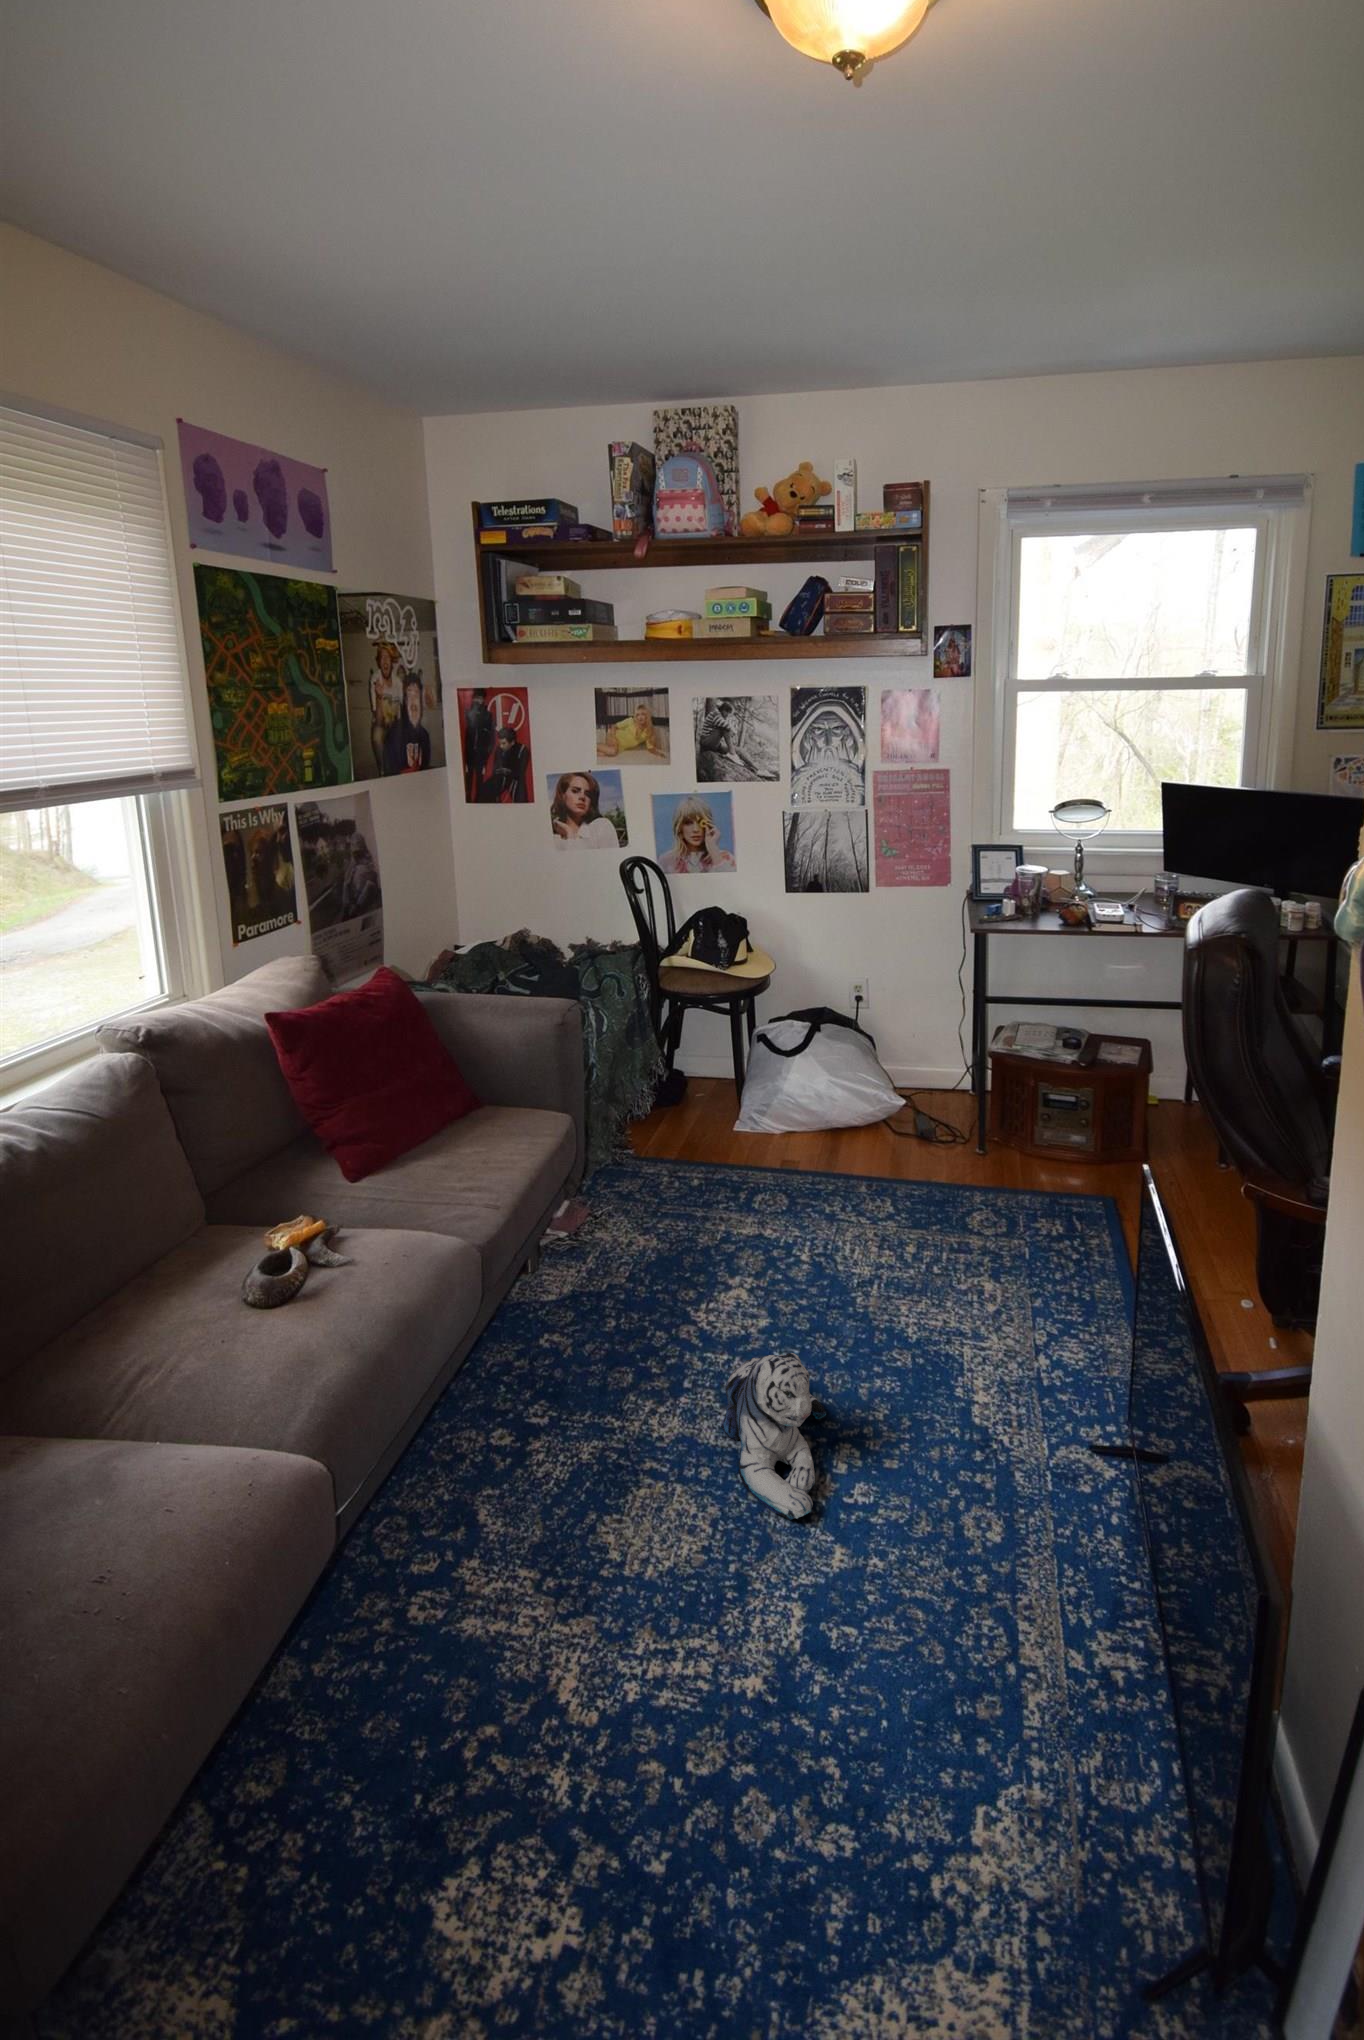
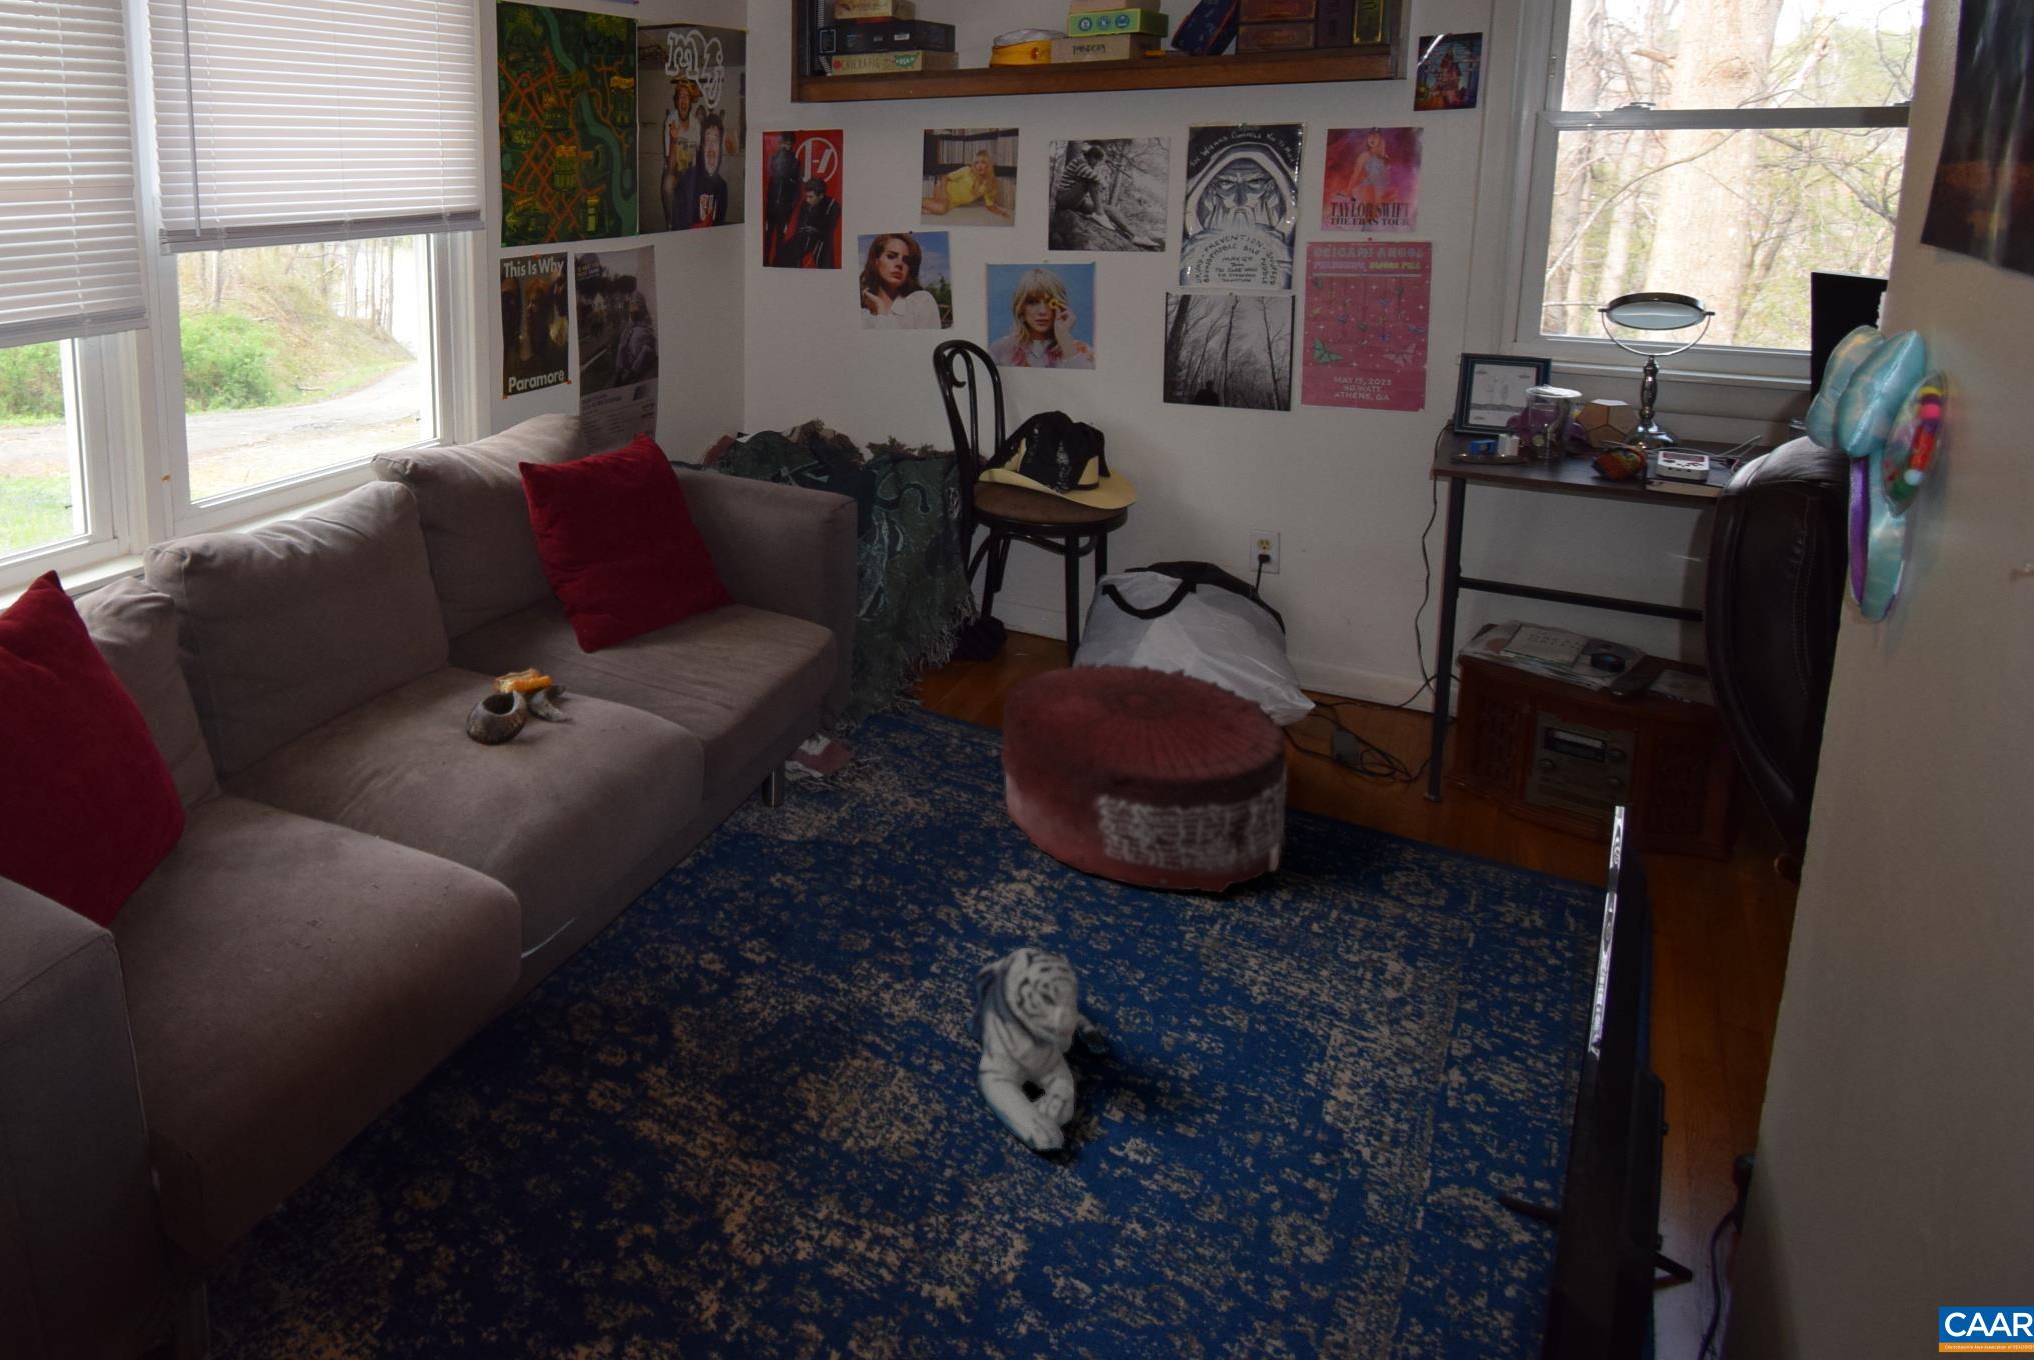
pouf: none [708,1094,907,1269] -> present [1001,663,1287,892]

